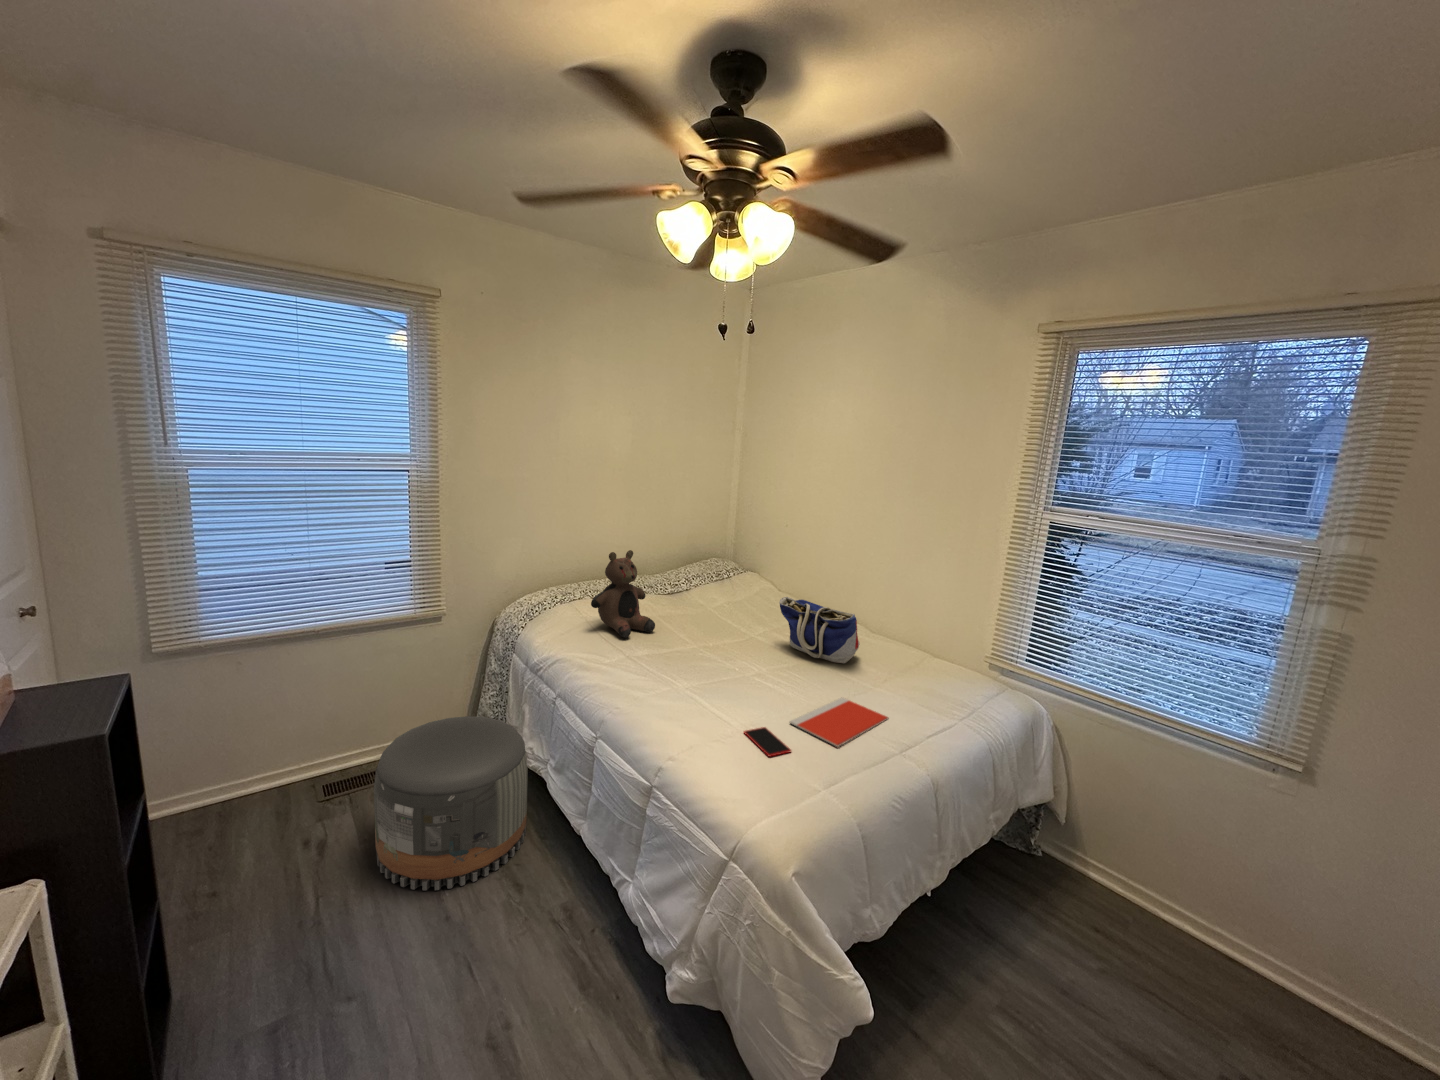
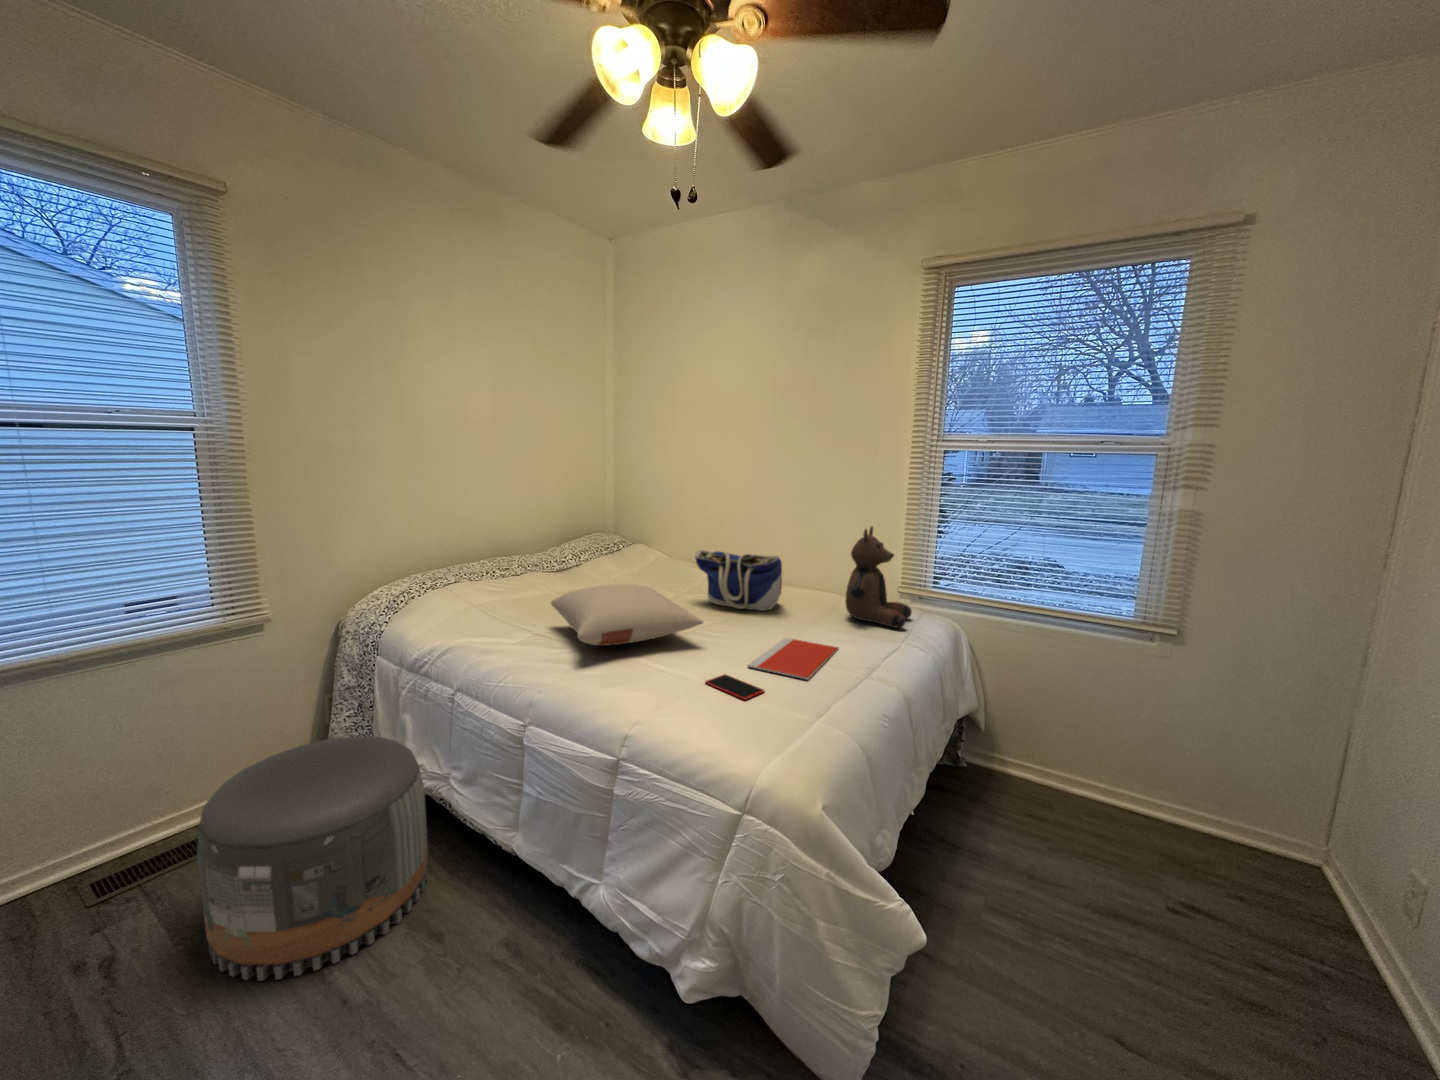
teddy bear: present [591,550,655,638] -> present [845,526,912,628]
pillow: none [644,624,762,680] -> present [551,584,703,646]

